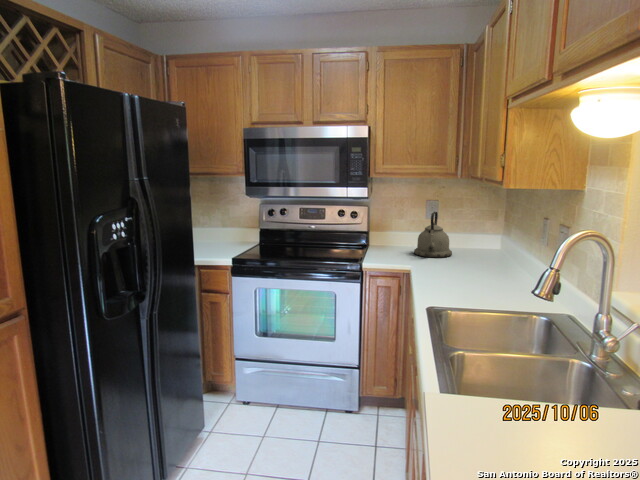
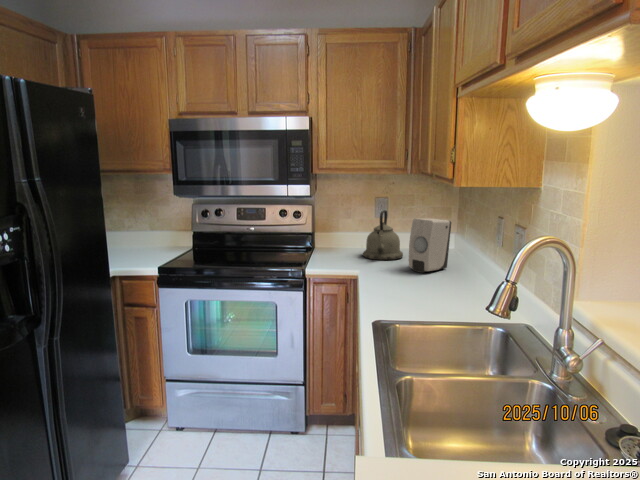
soap dispenser: none [458,219,499,269] -> present [409,219,451,273]

